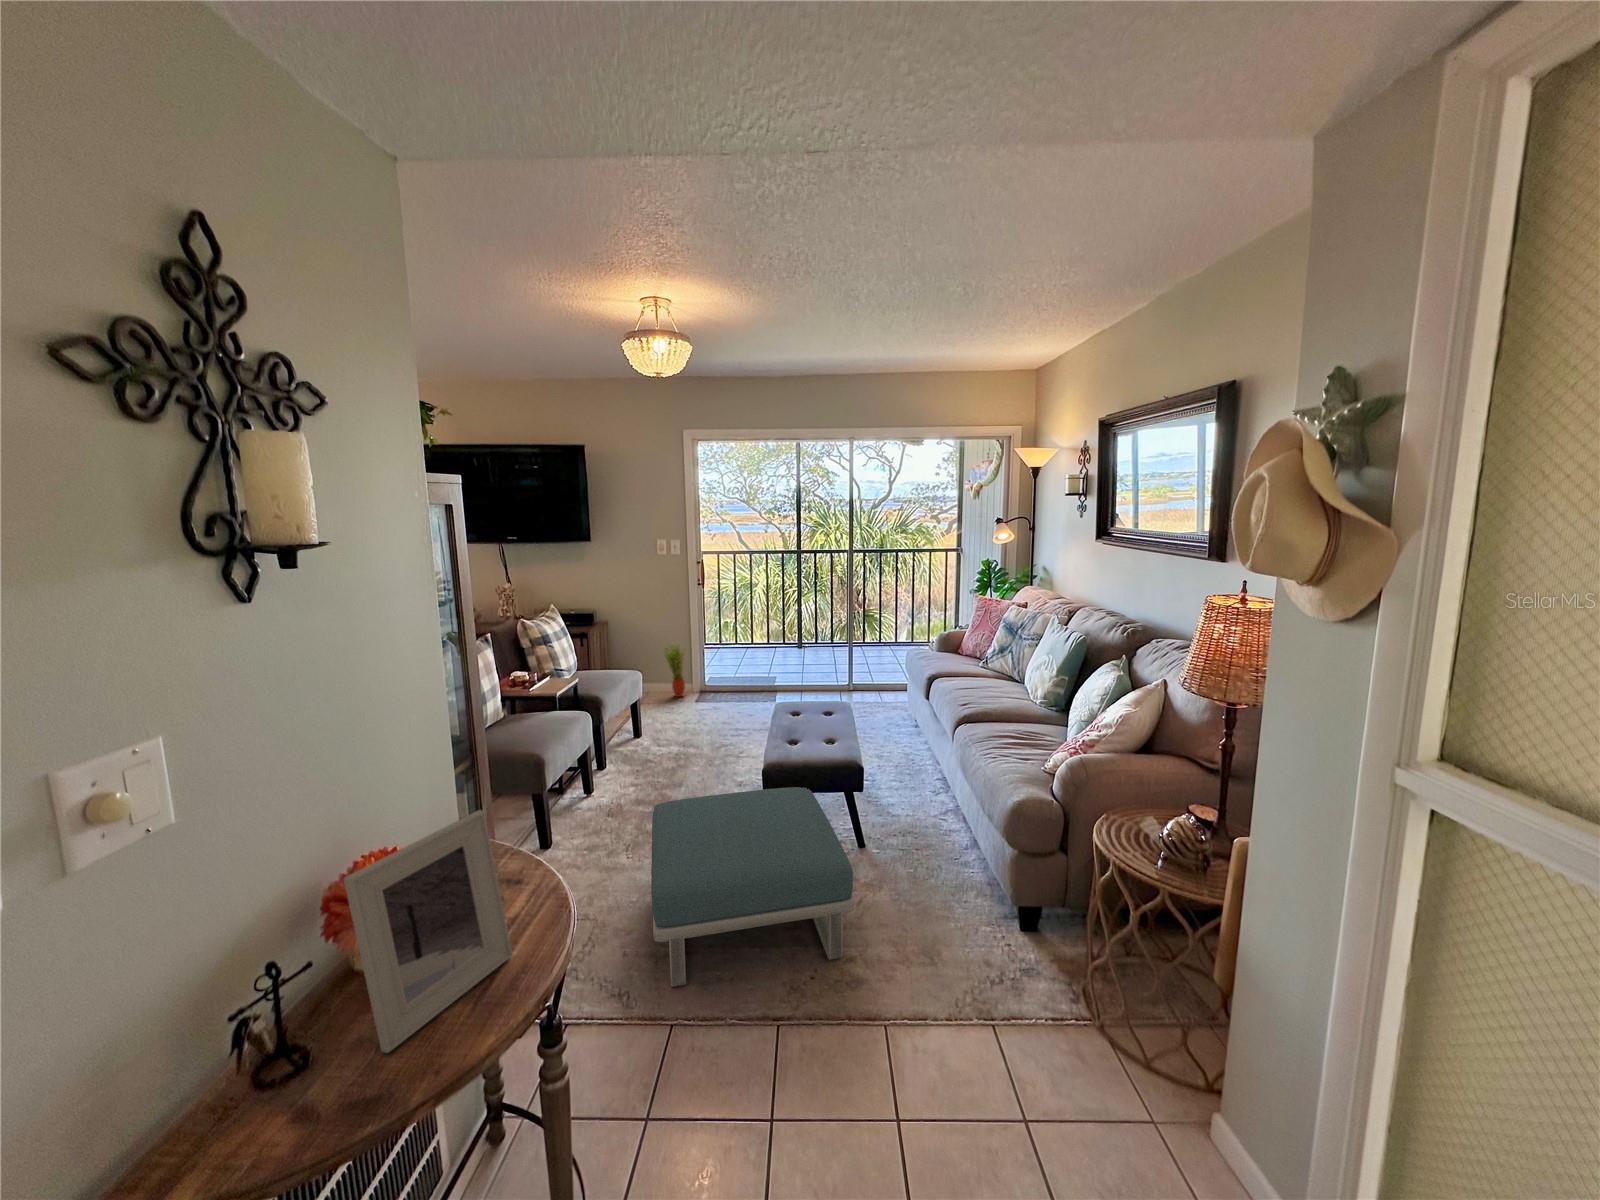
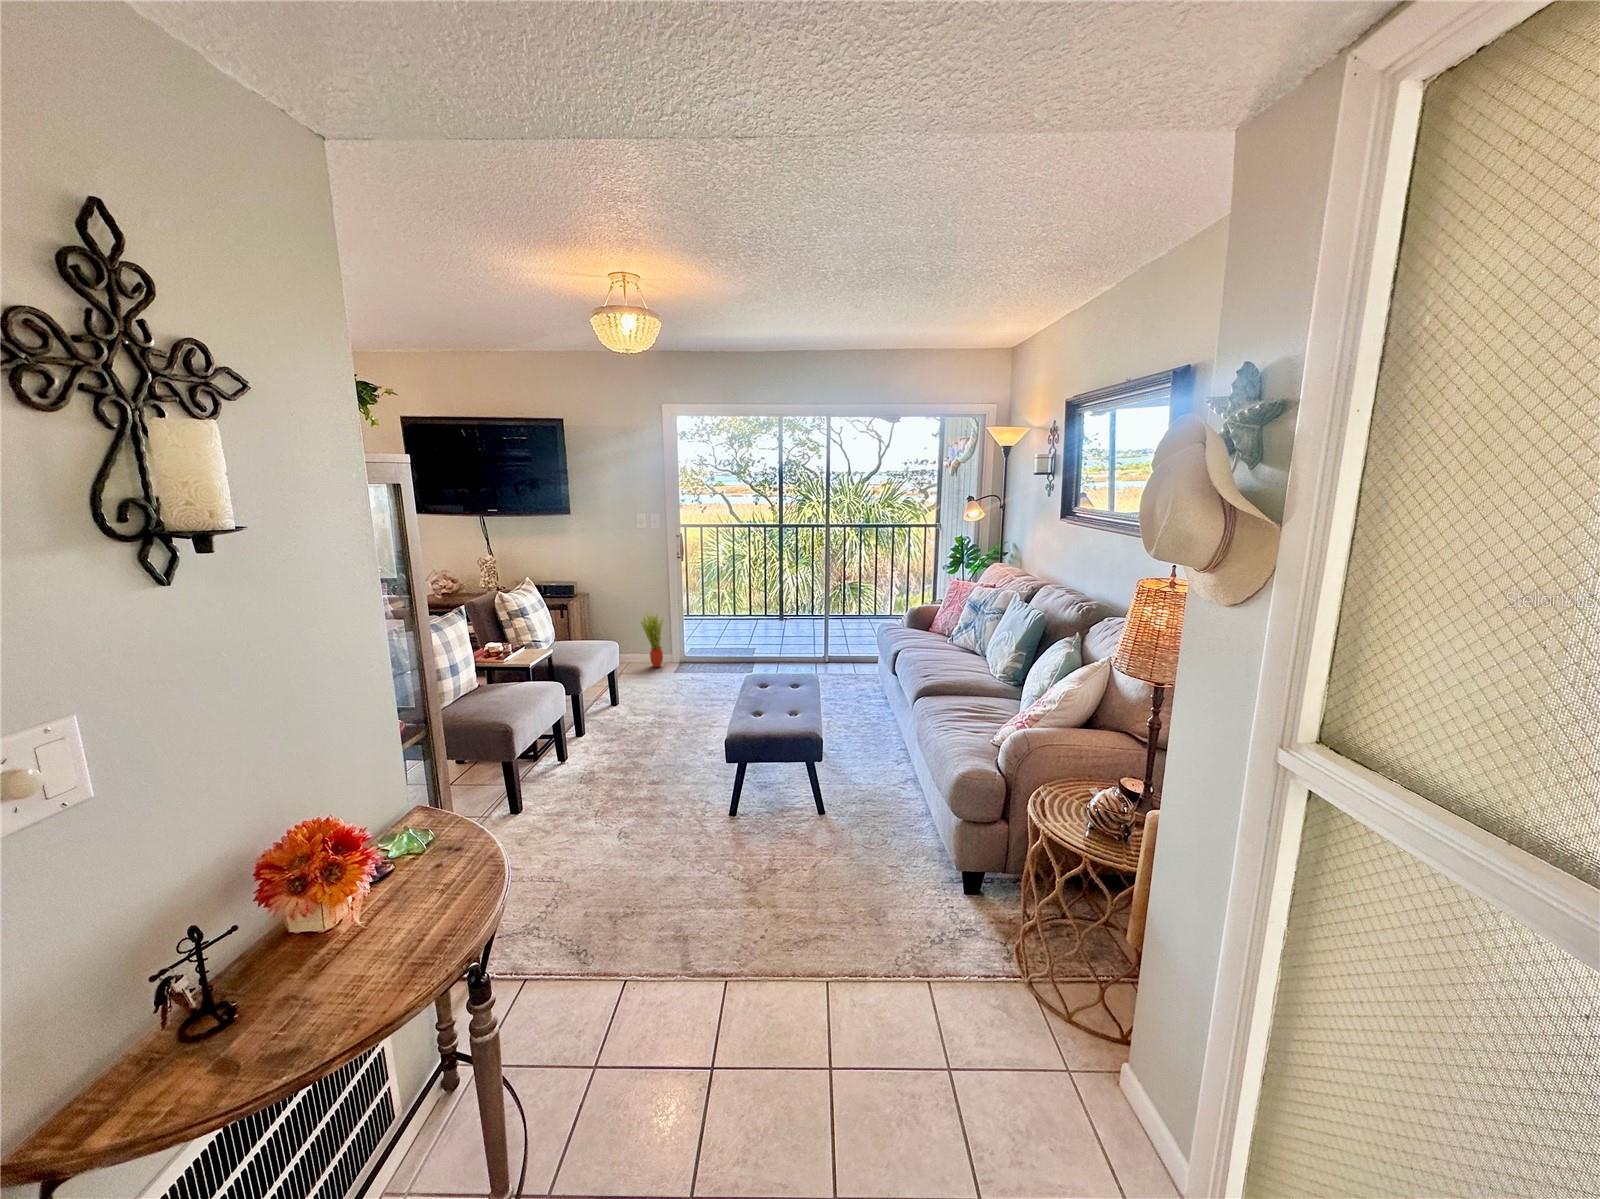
footstool: present [651,787,855,987] -> none [607,758,805,947]
picture frame: present [344,810,512,1053] -> none [266,782,442,1005]

